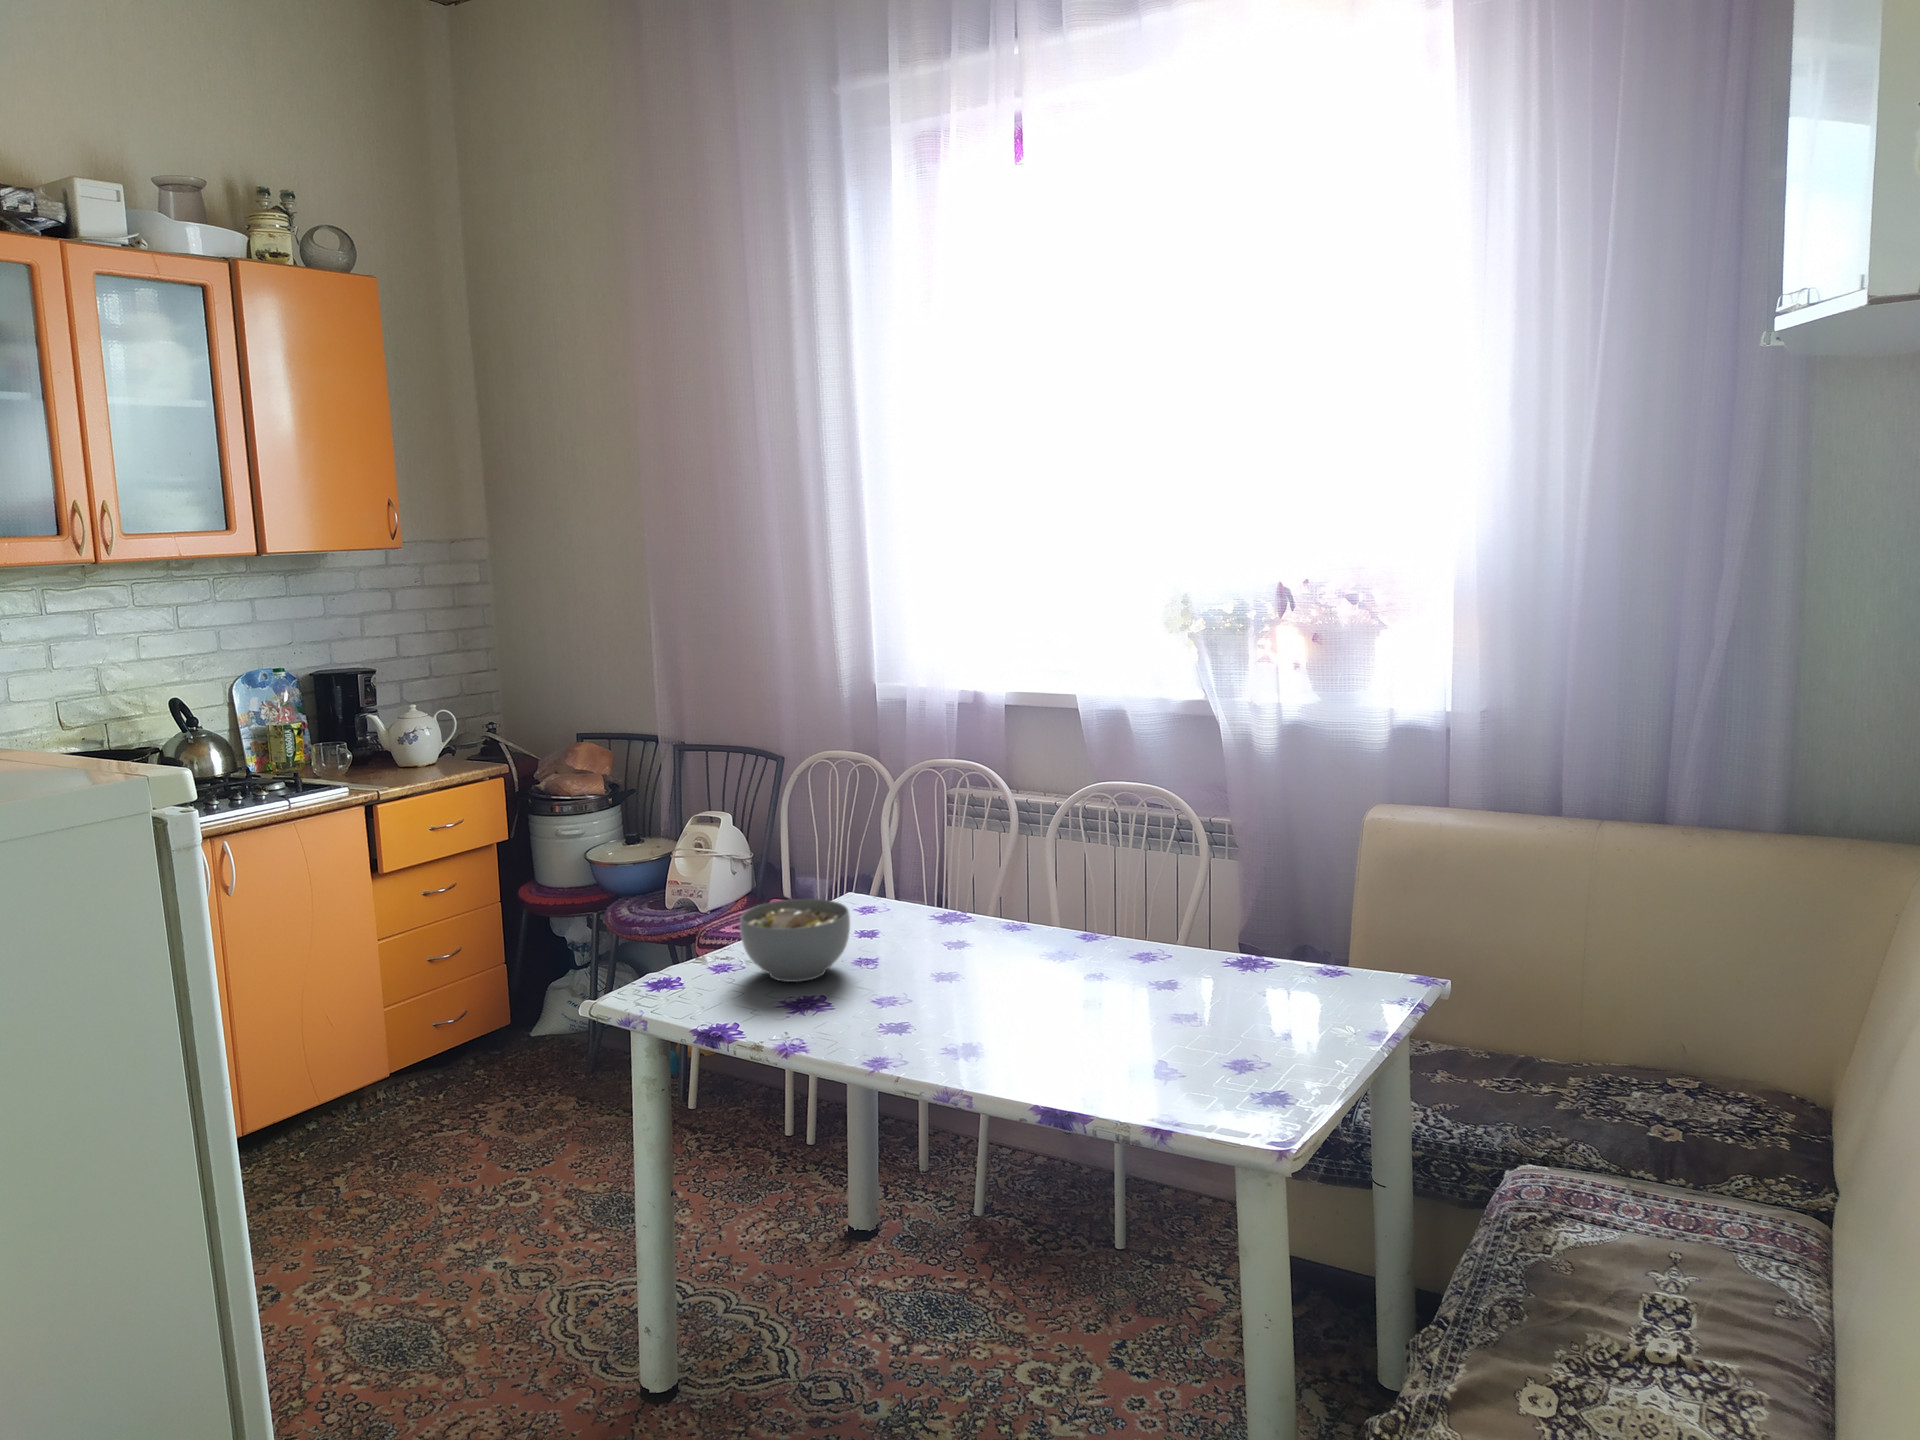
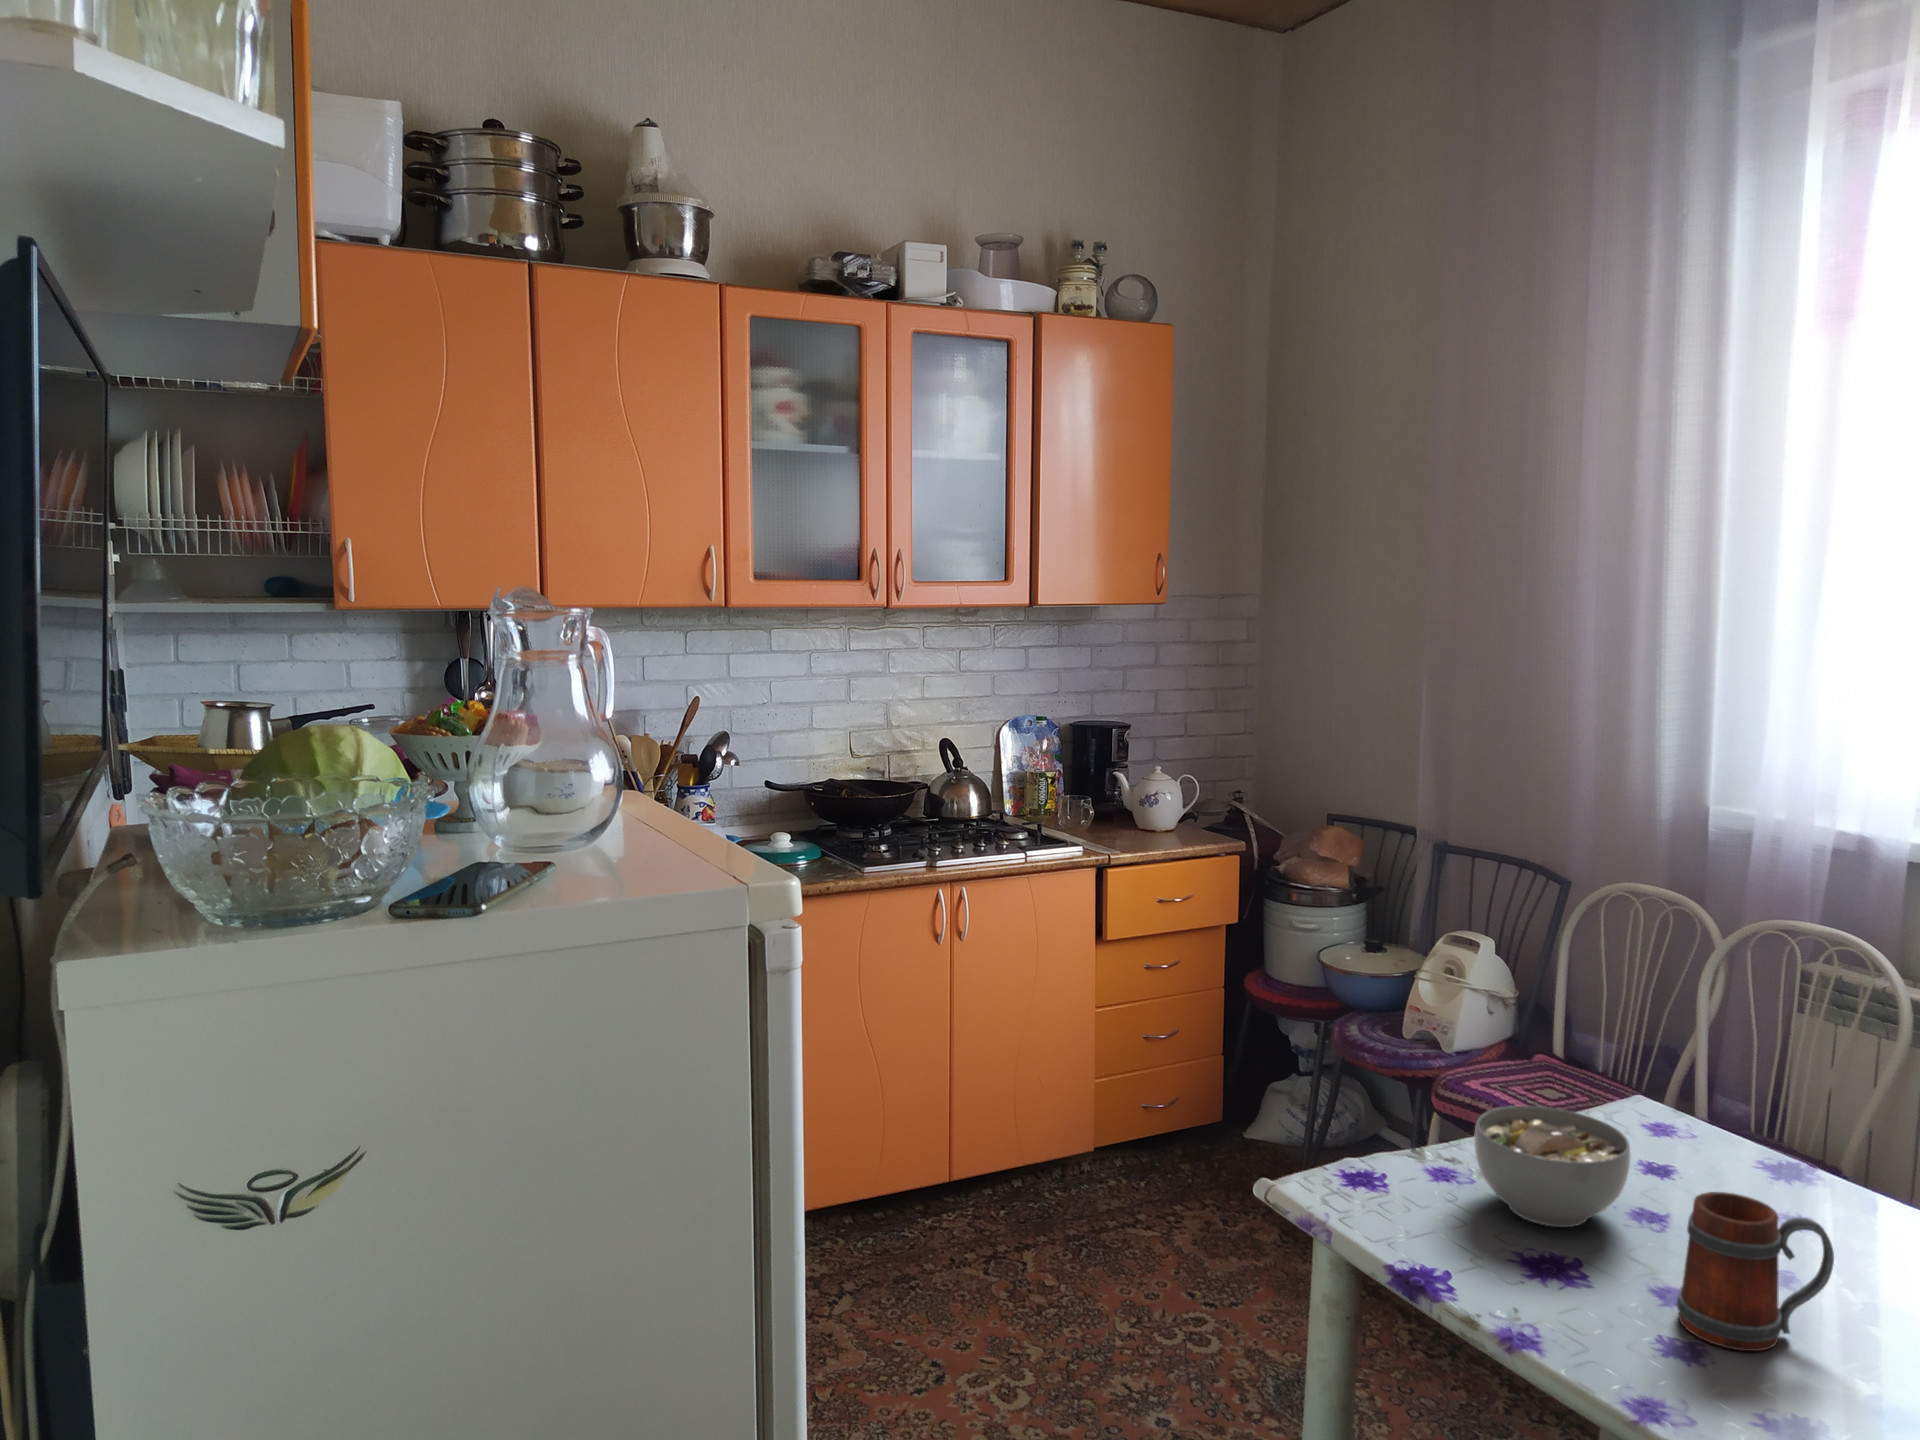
mug: none [890,917,981,1020] -> present [1677,1192,1834,1351]

